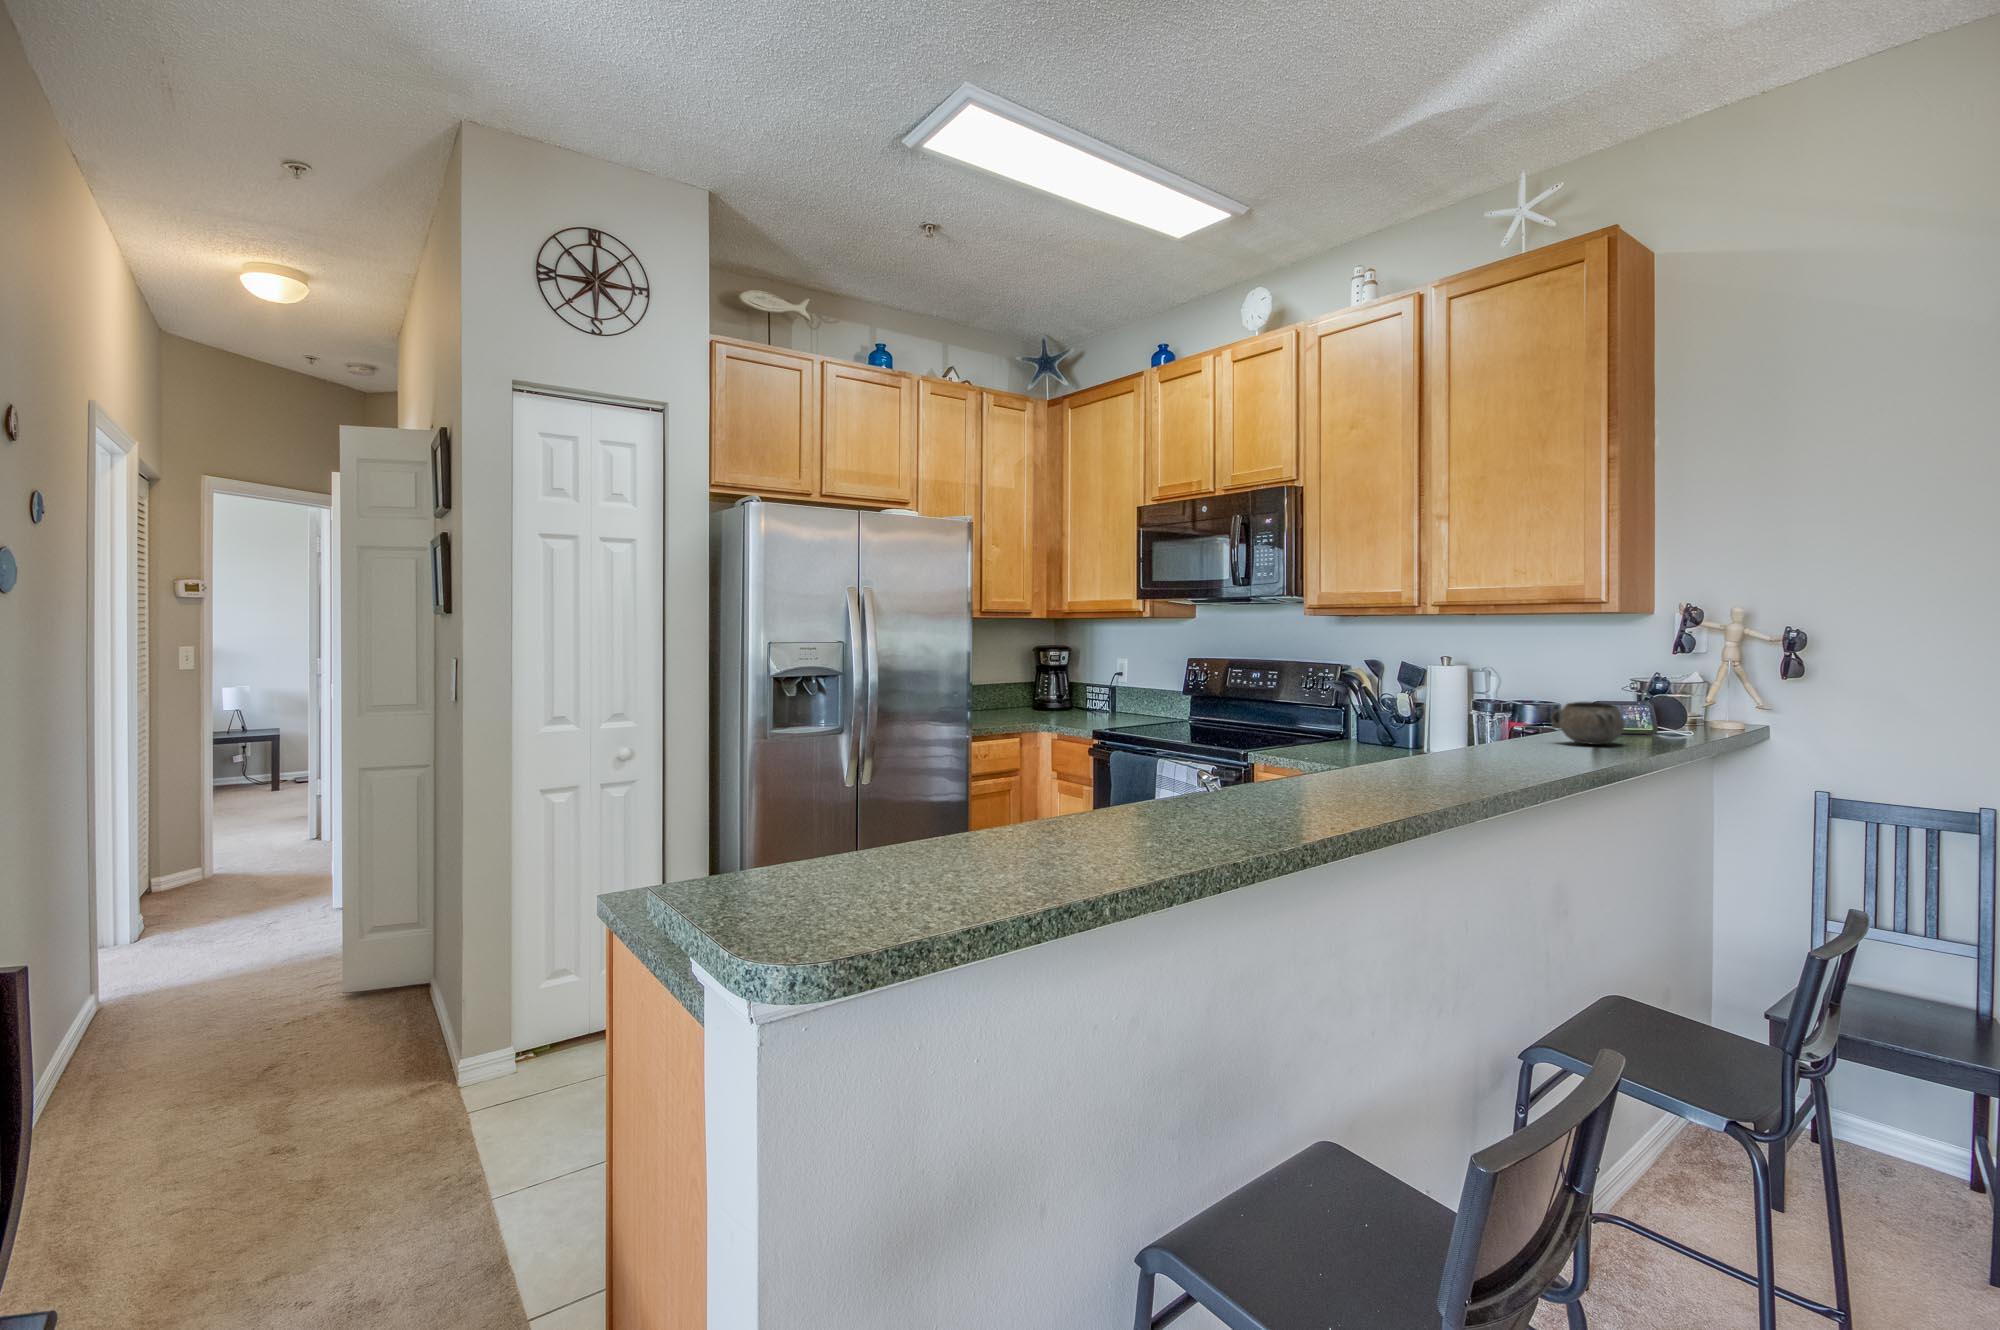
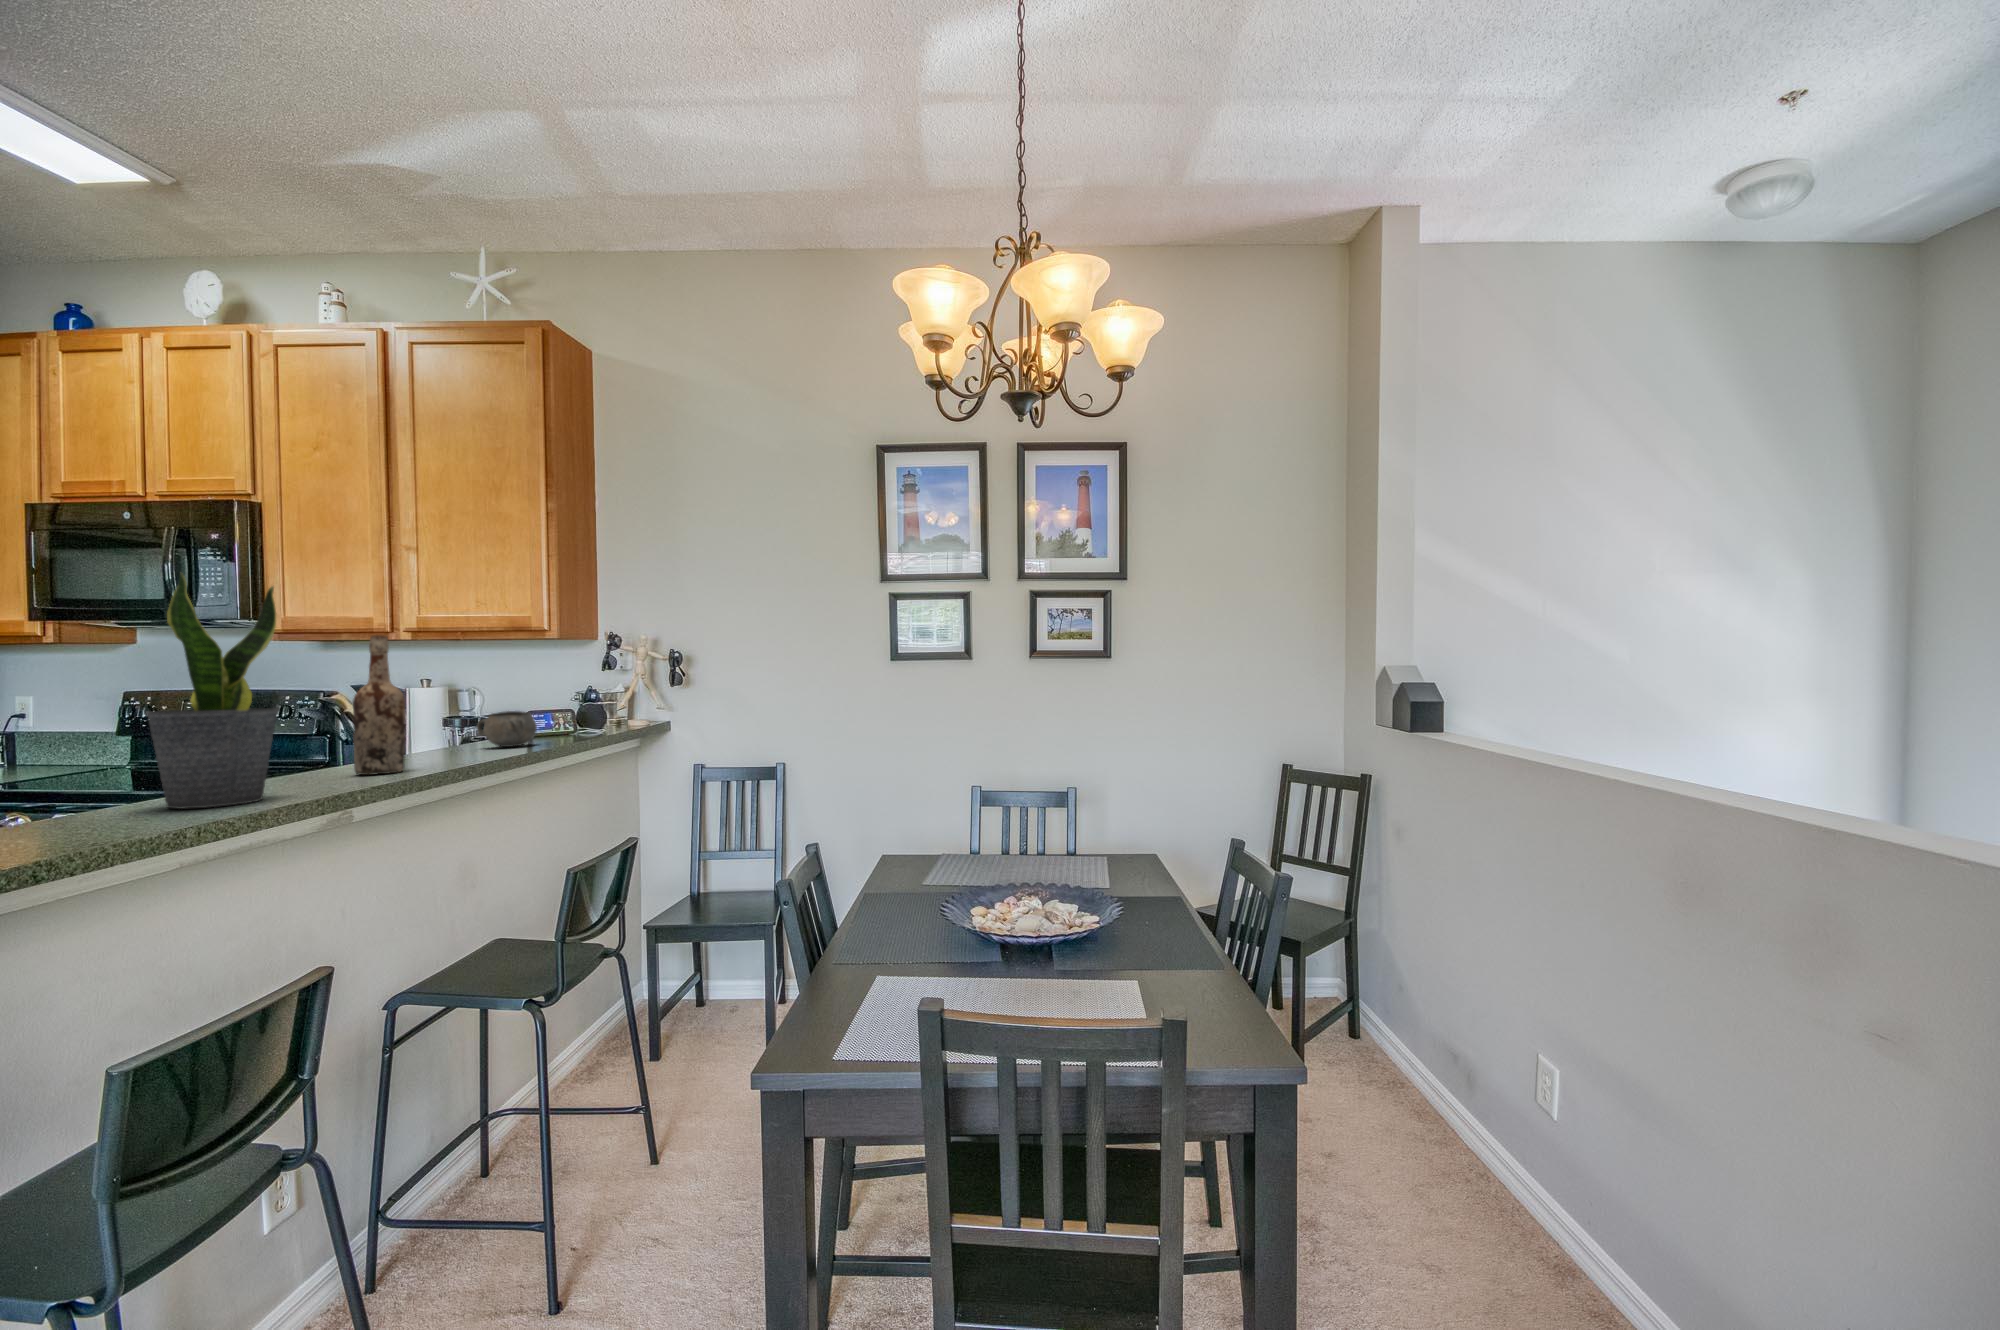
potted plant: none [1338,554,1455,797] -> present [145,573,279,809]
wine bottle: none [1473,615,1528,771] -> present [353,635,405,775]

